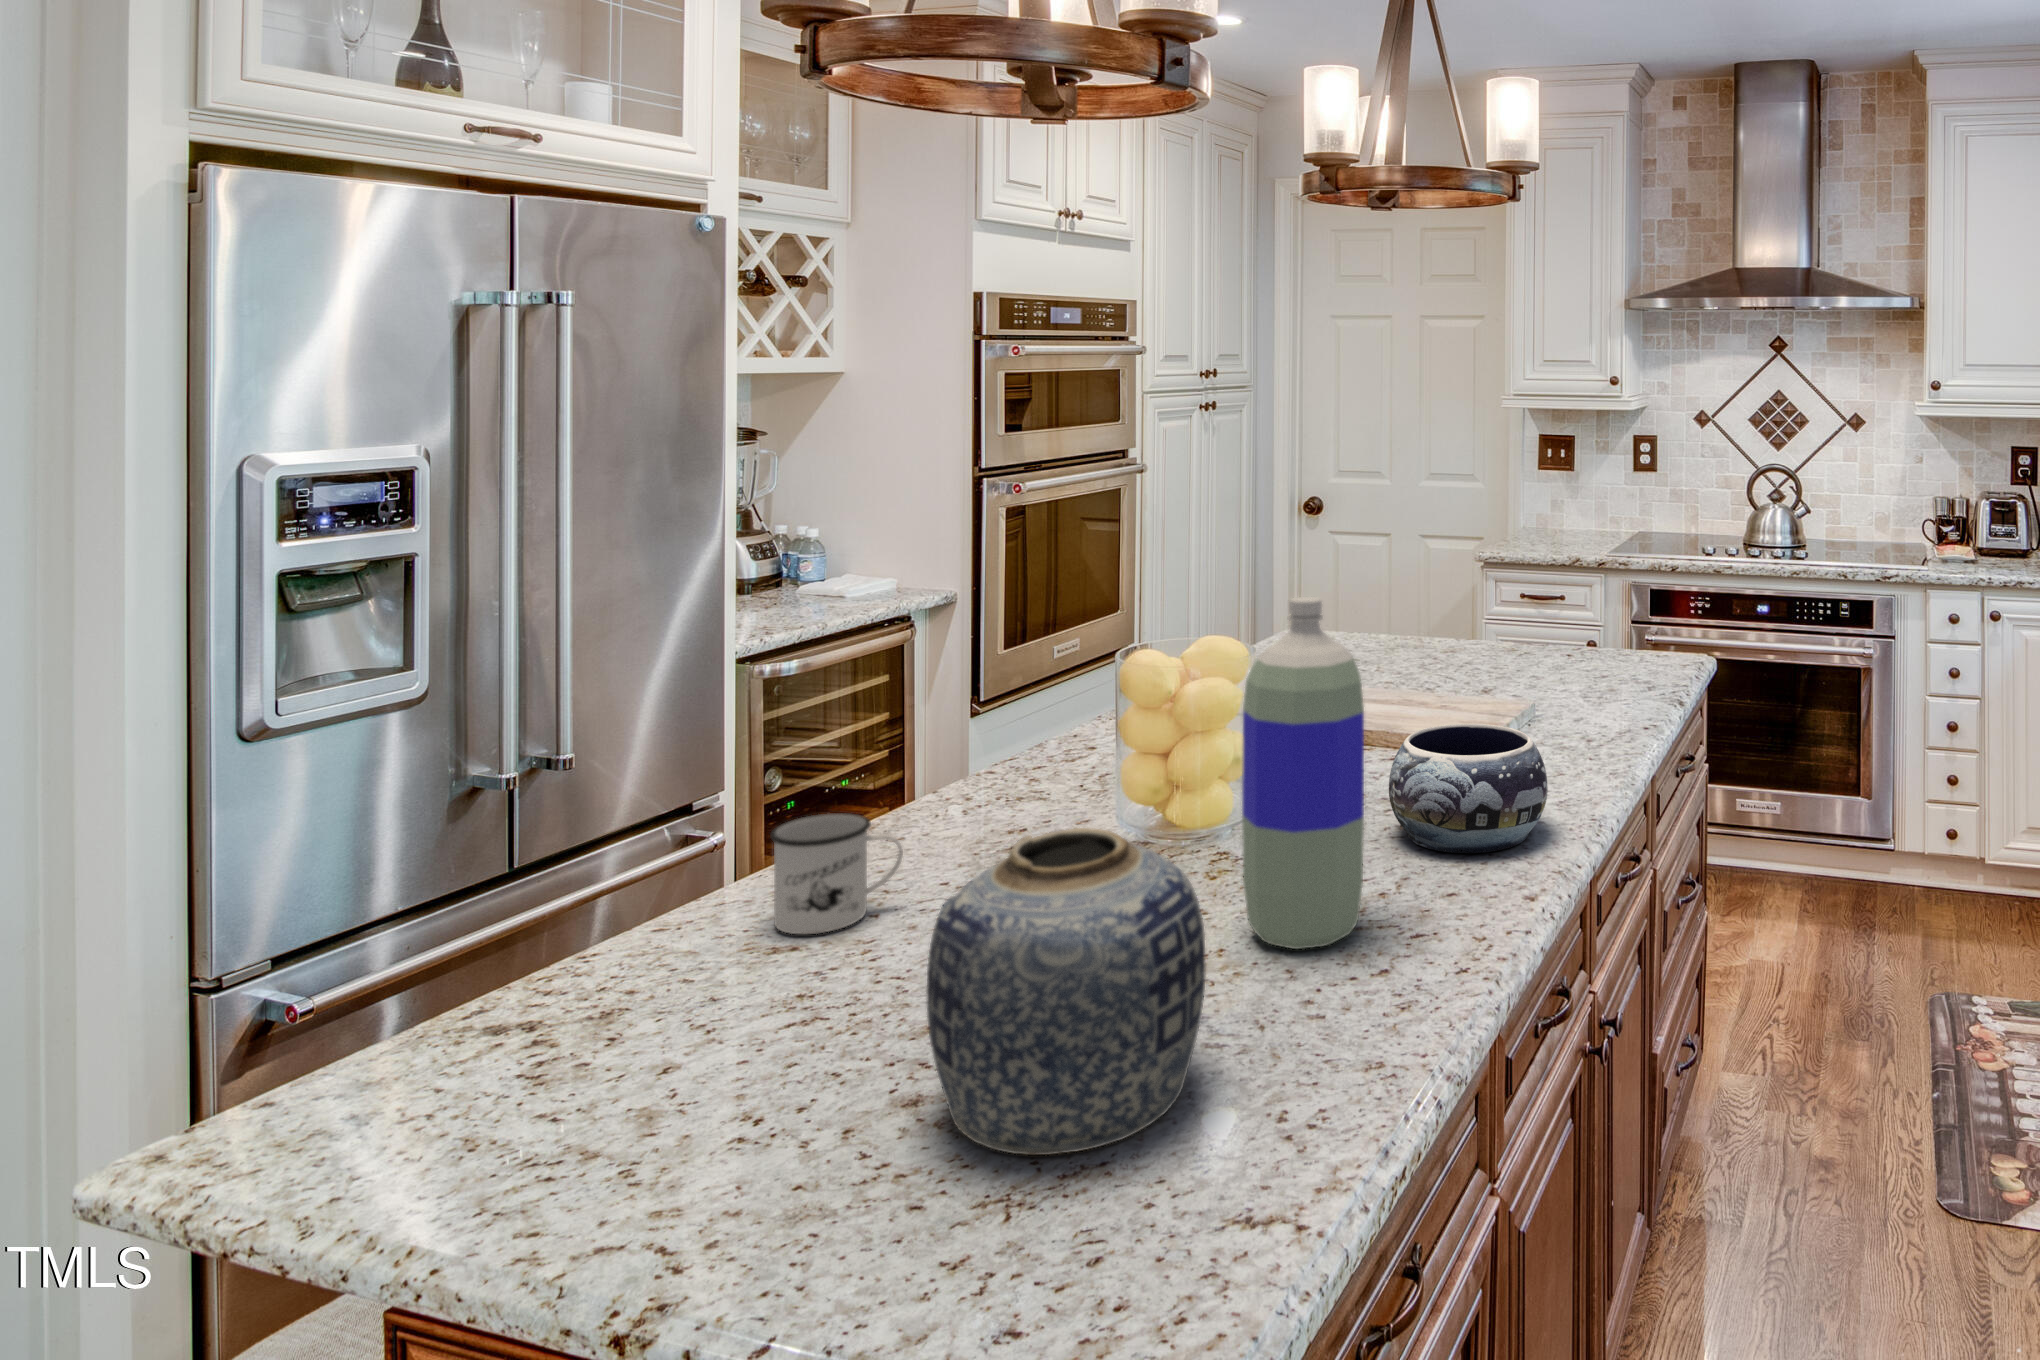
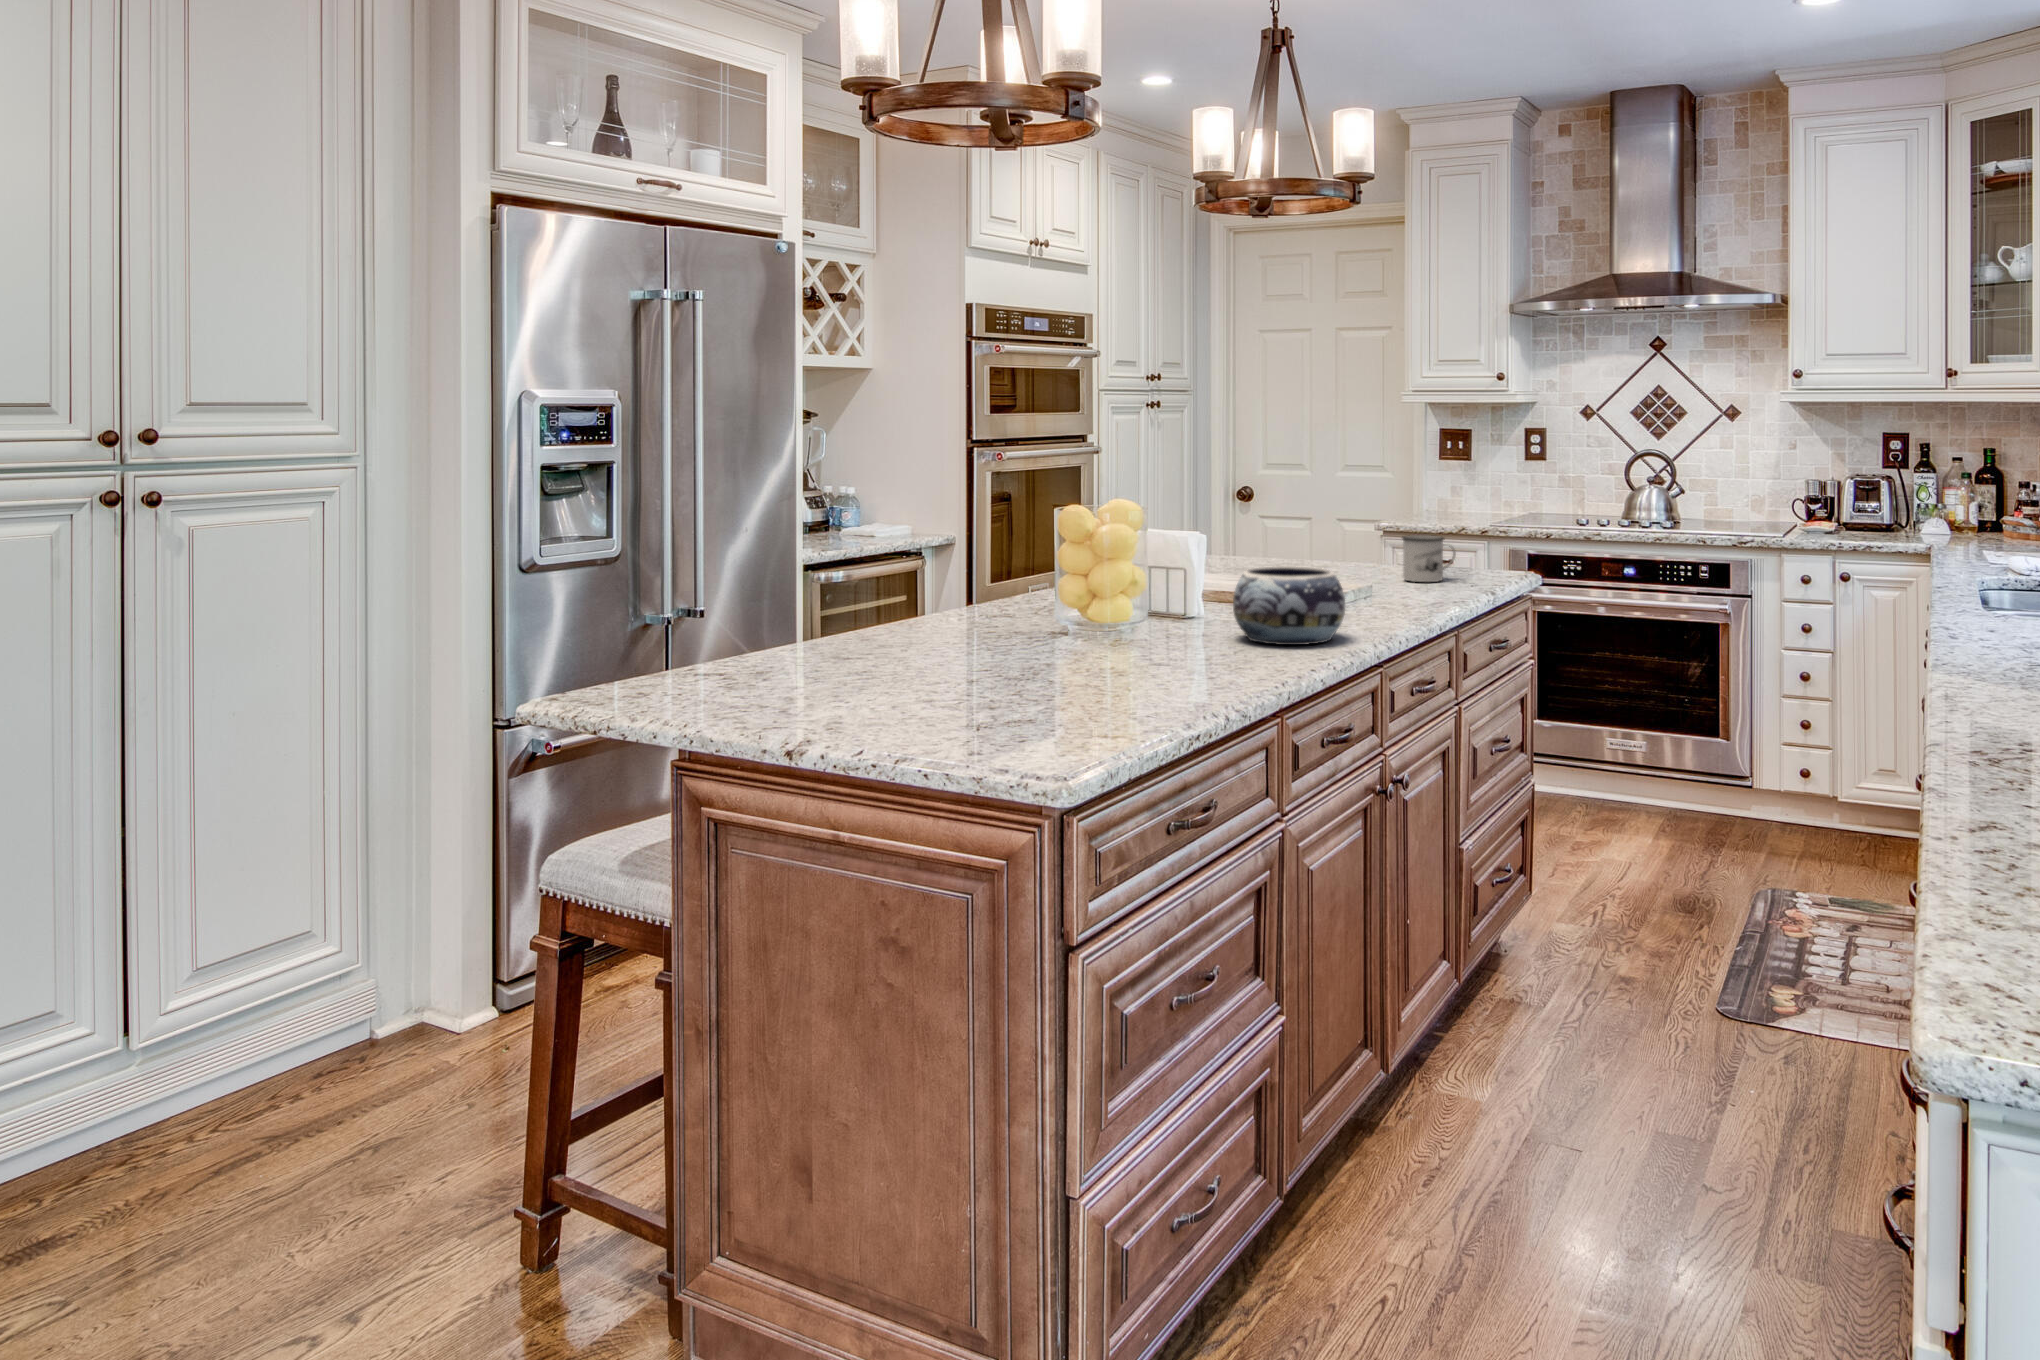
bottle: present [1242,597,1364,949] -> none [1121,449,1199,673]
mug: present [770,813,903,934] -> present [1402,535,1456,582]
vase: present [926,828,1206,1155] -> none [926,557,1082,723]

